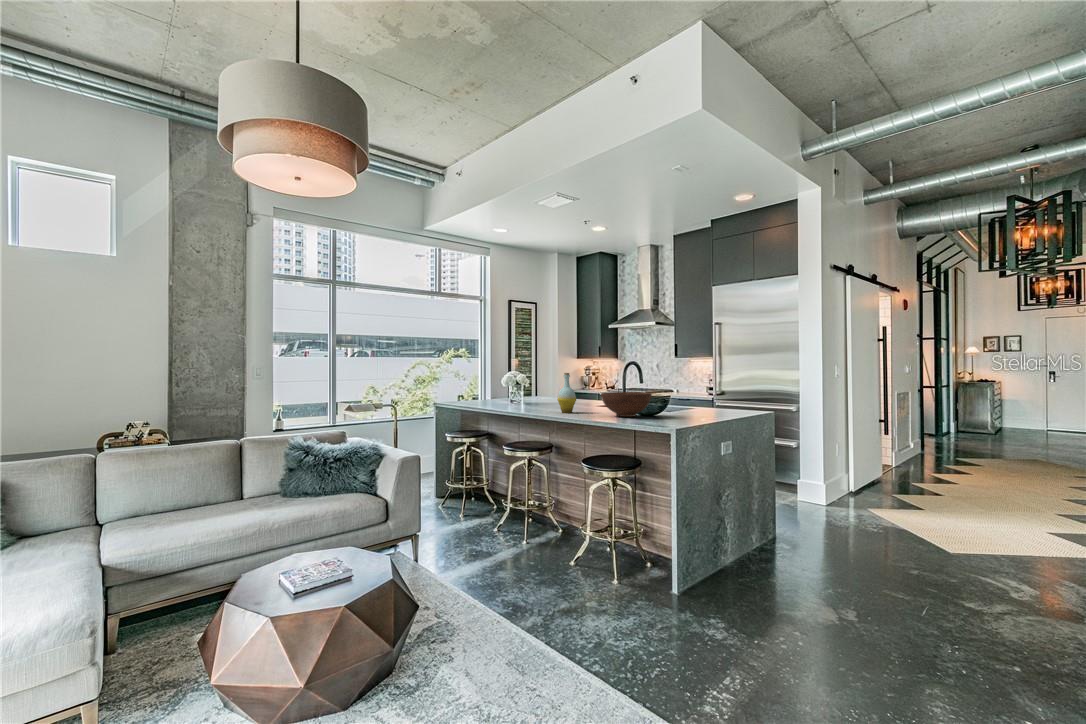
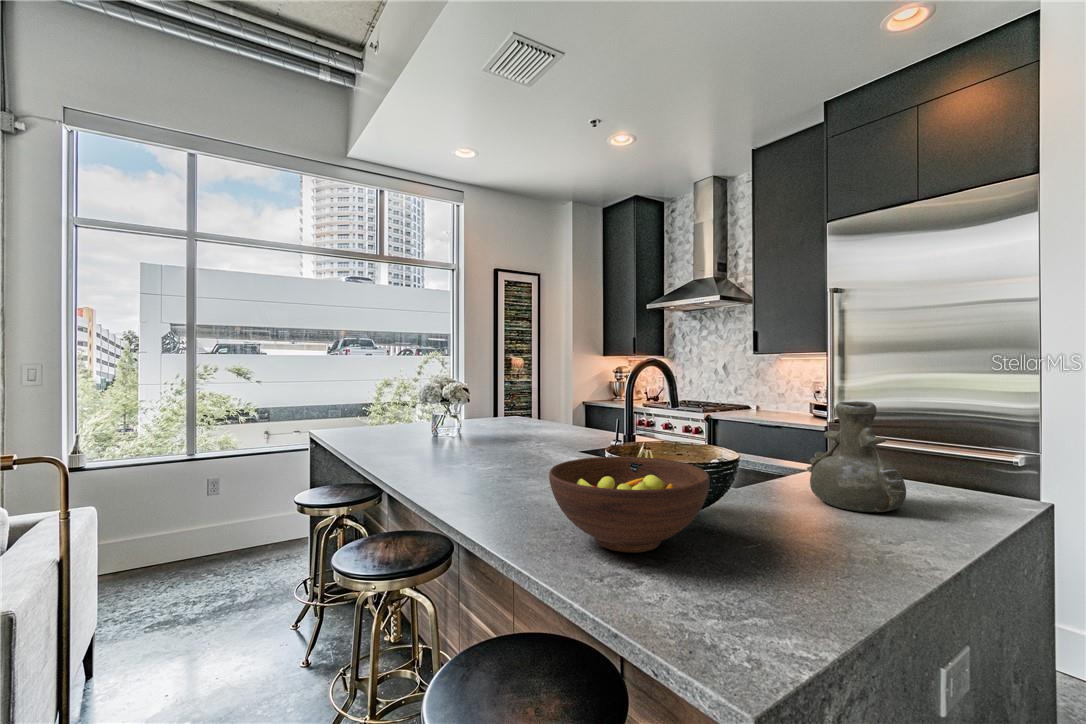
bottle: present [557,373,576,413] -> none [457,399,507,507]
vase: none [687,375,720,414] -> present [807,401,906,512]

